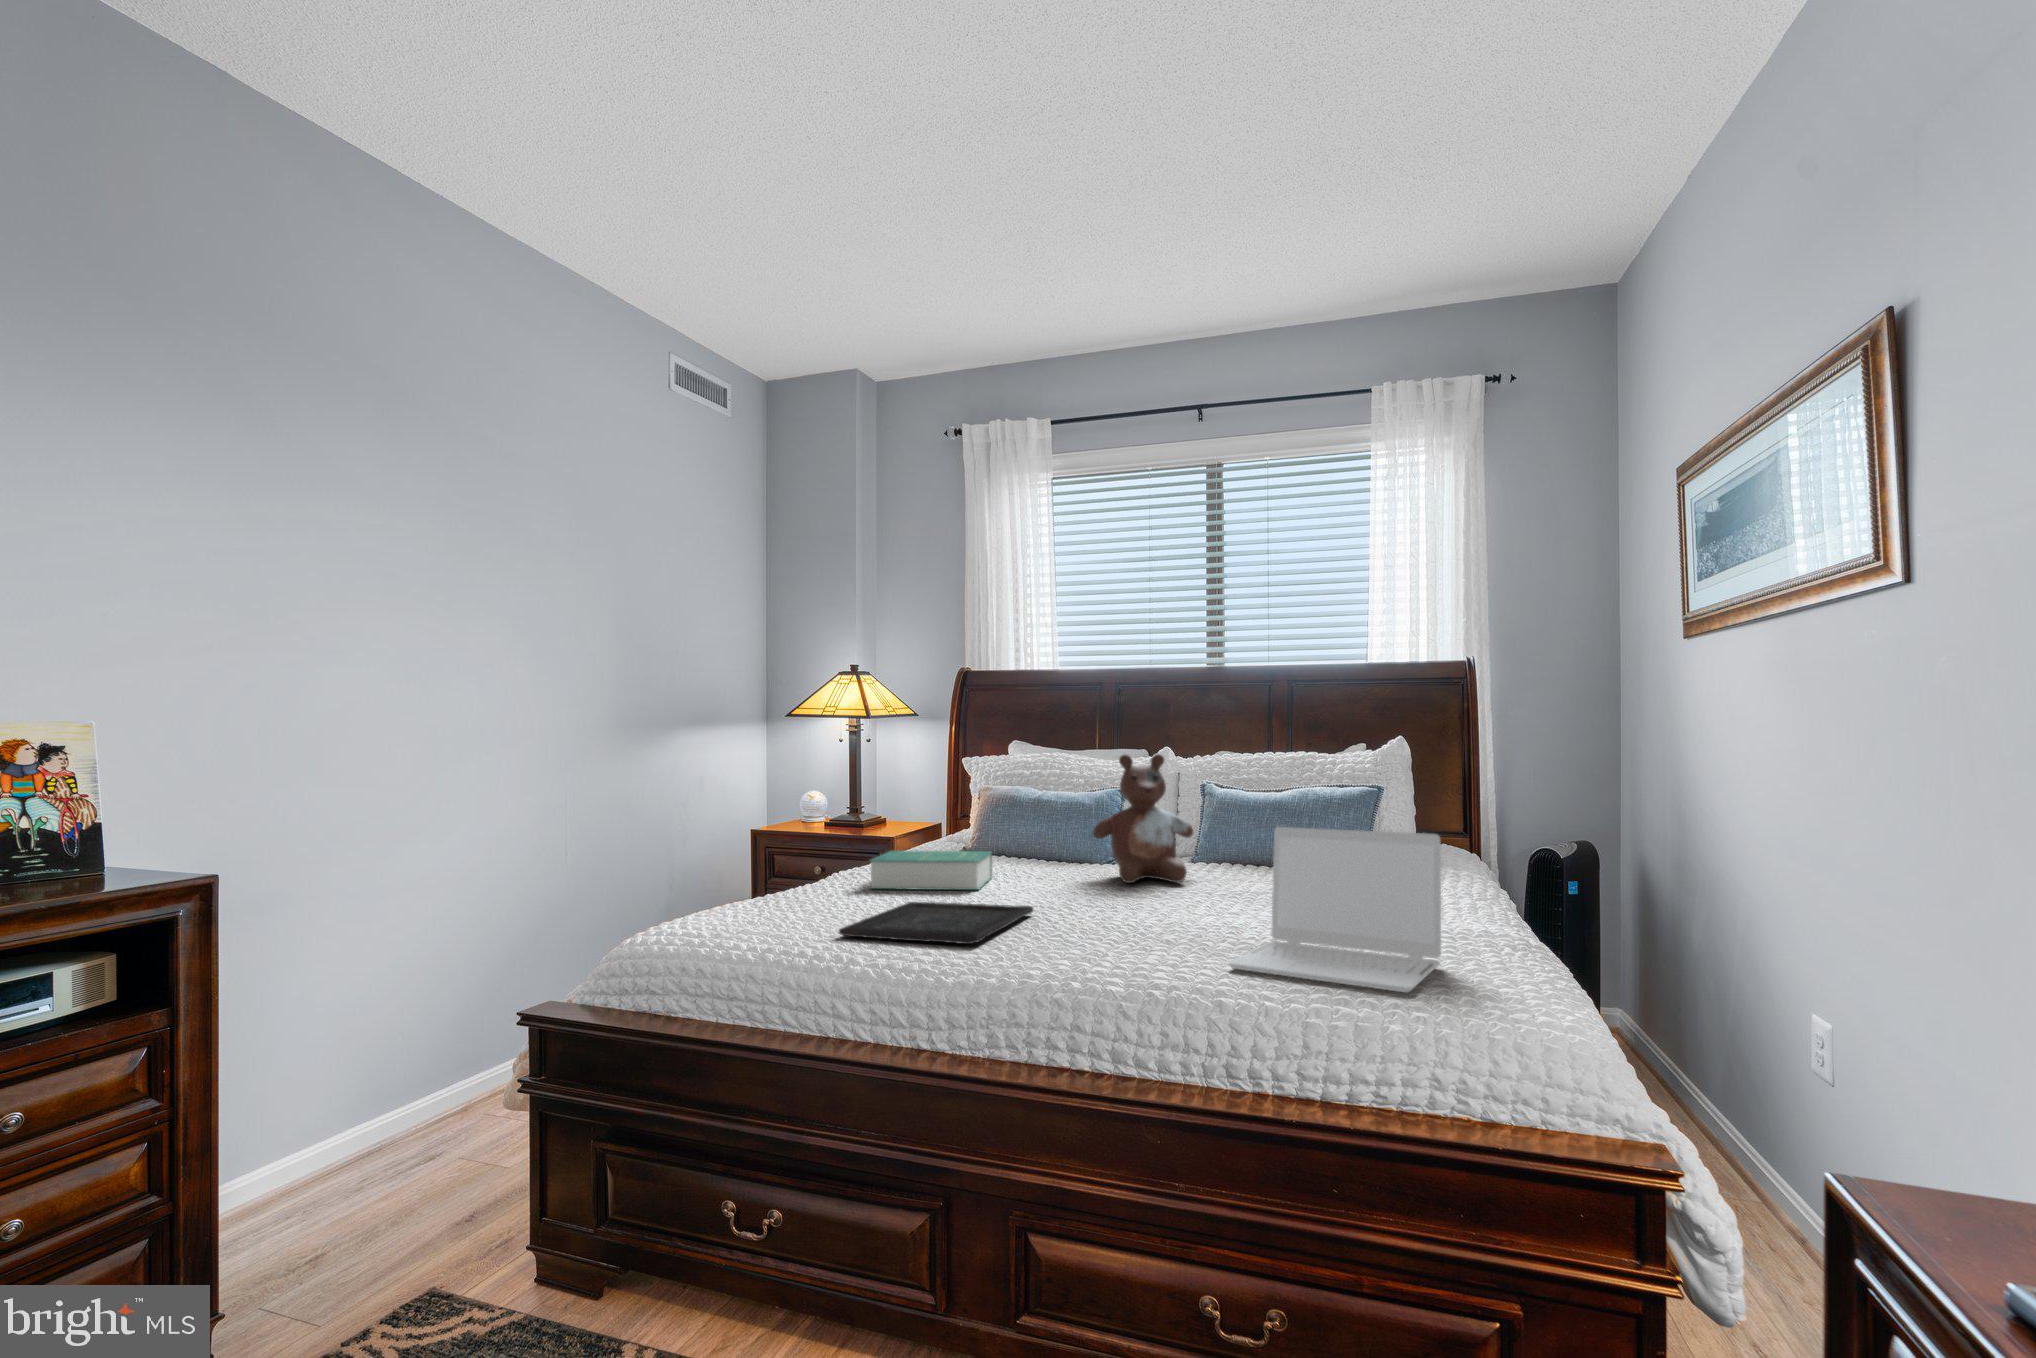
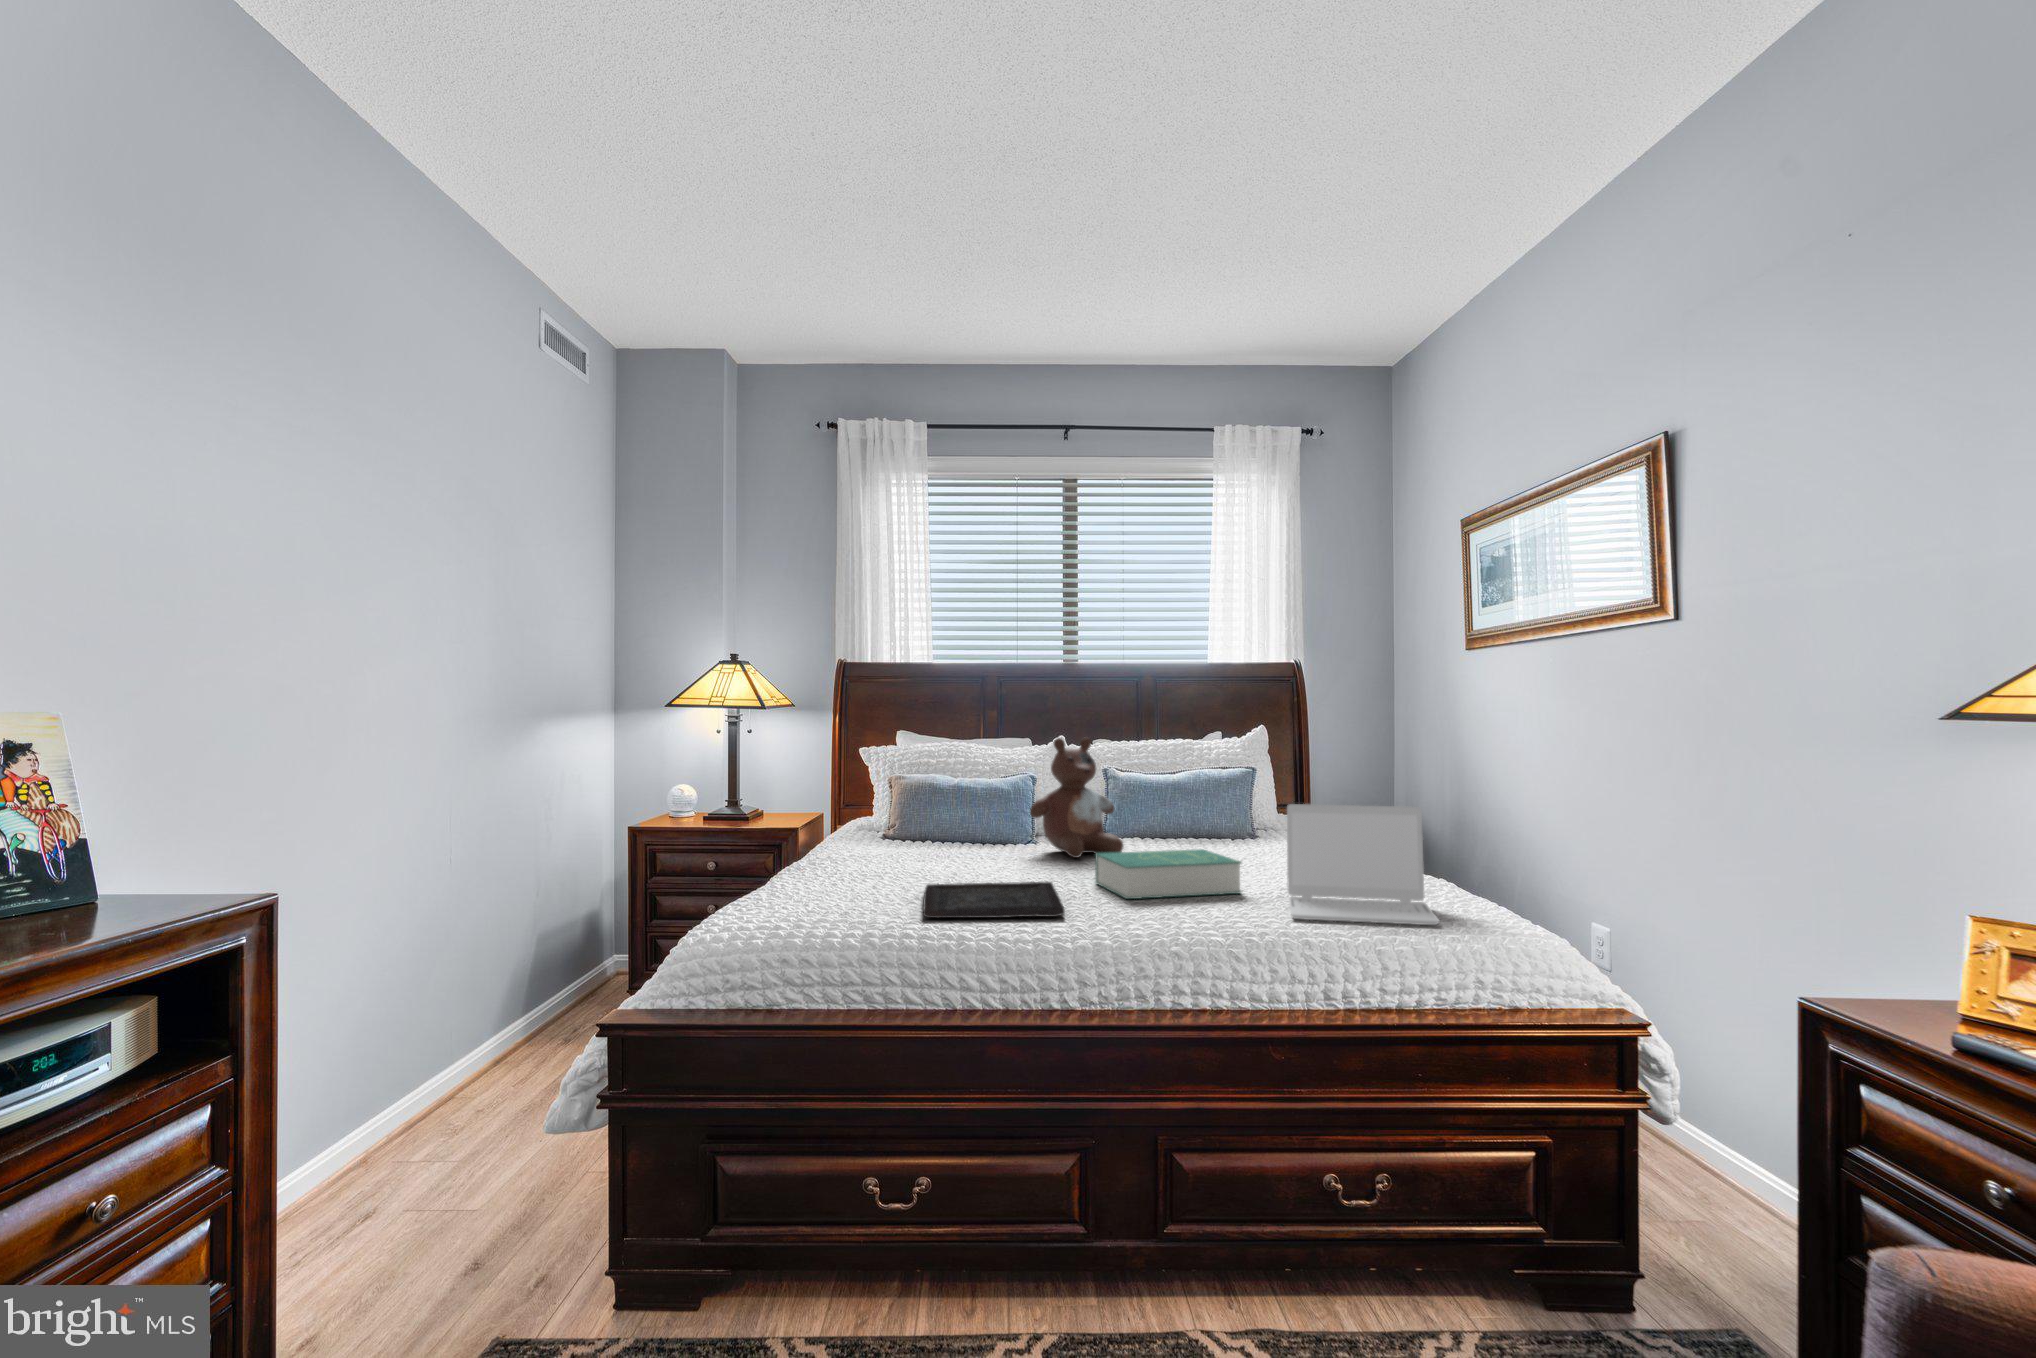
book: present [870,851,992,890] -> present [1095,849,1241,899]

